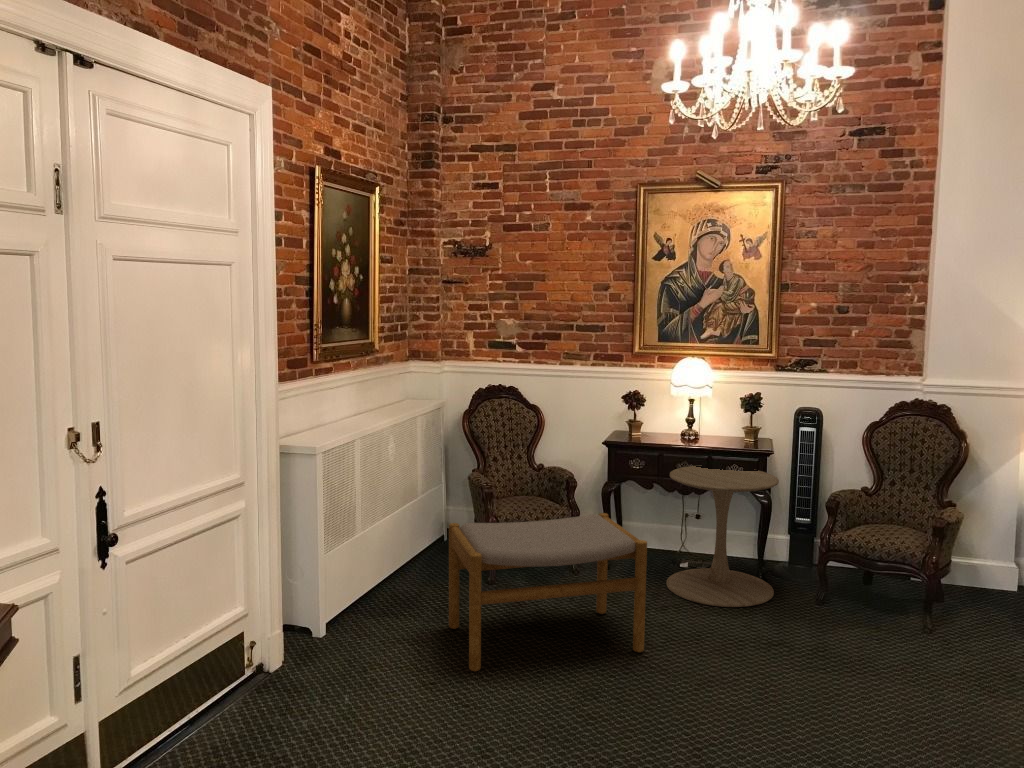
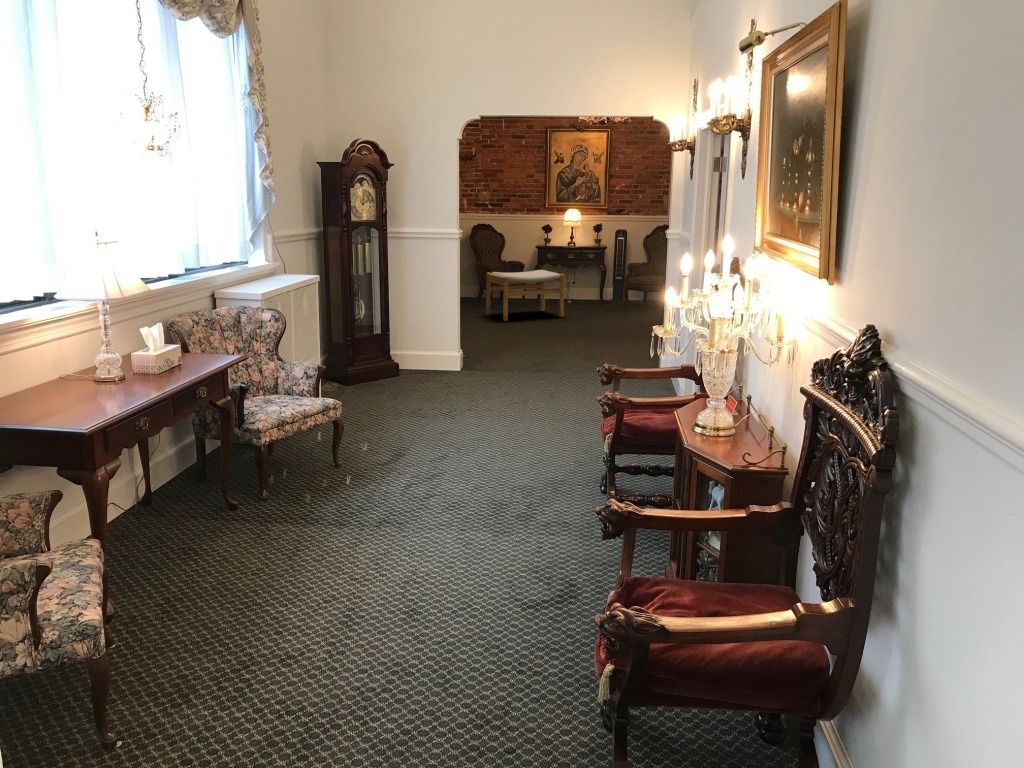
pedestal table: present [666,465,779,607] -> none [565,256,610,309]

